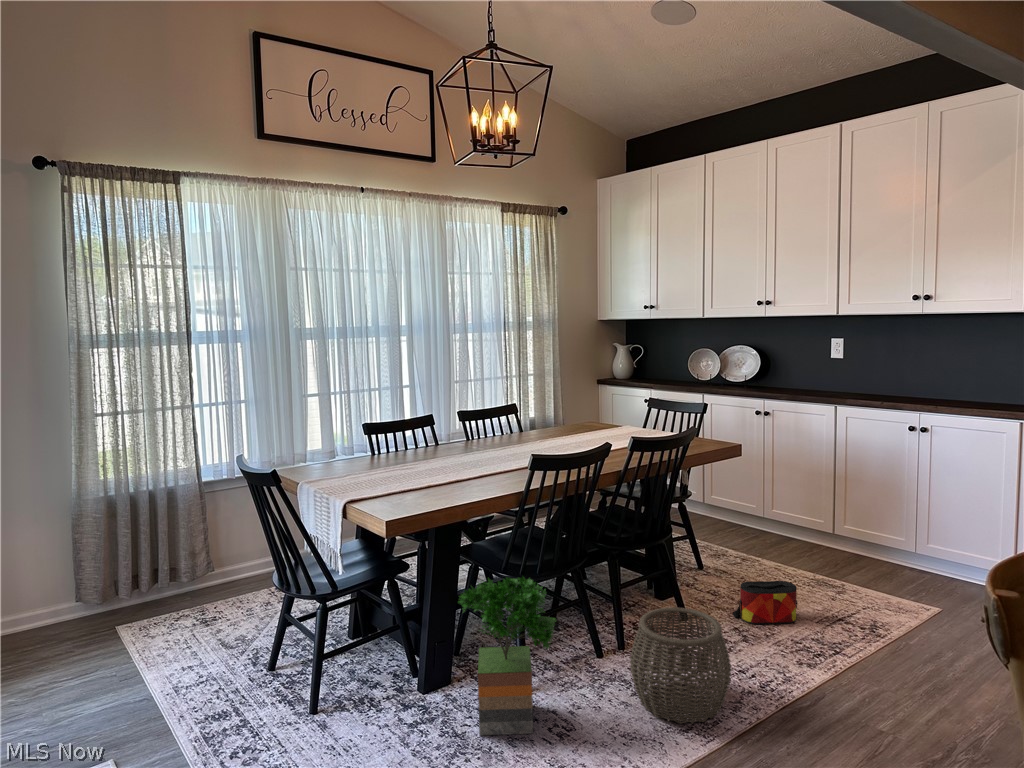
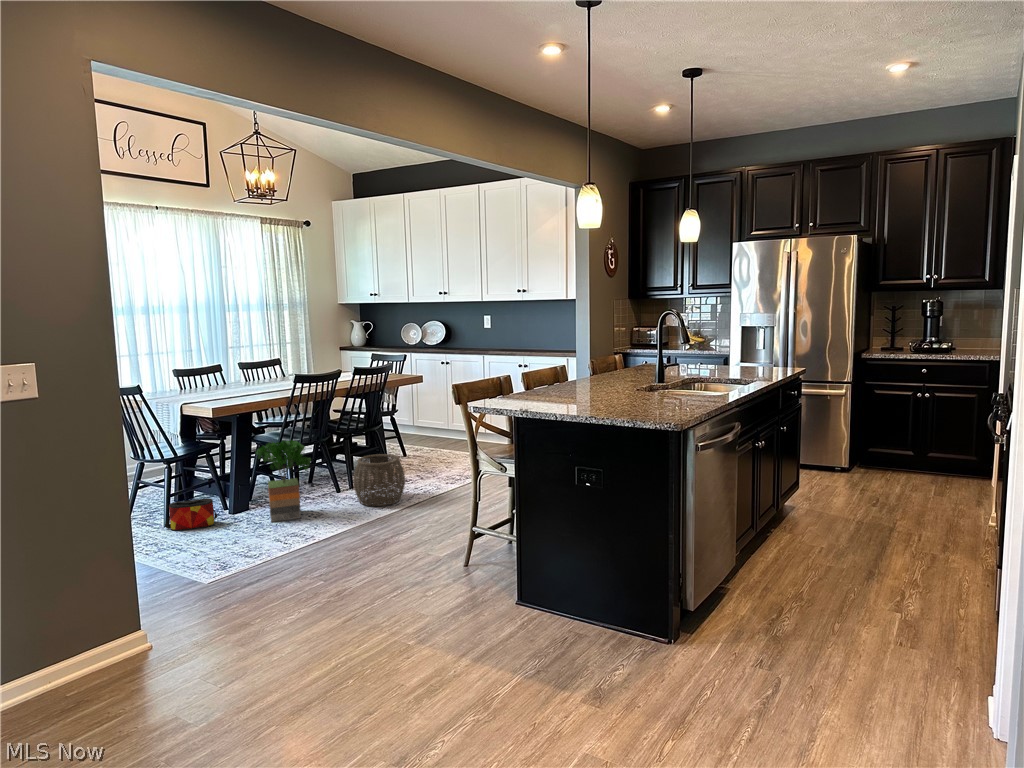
bag: present [733,581,797,624] -> present [165,498,217,531]

